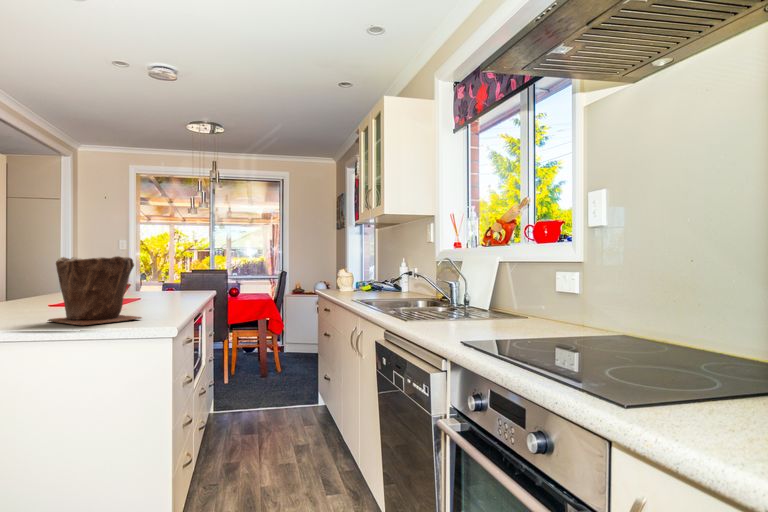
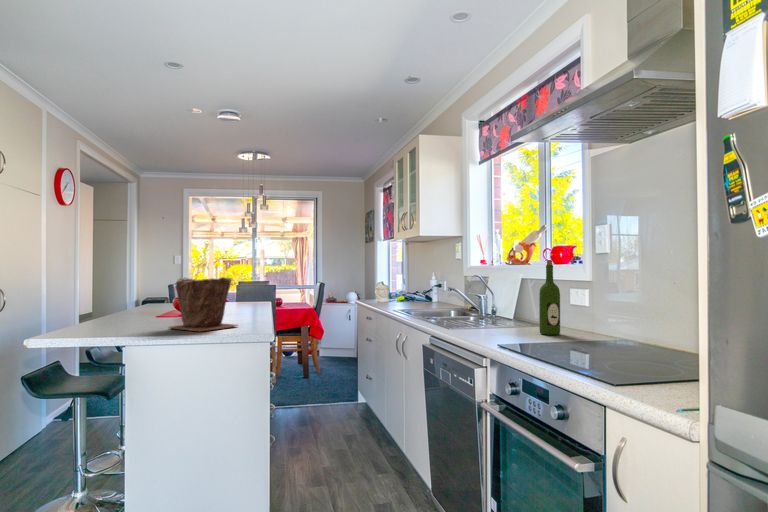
wine bottle: none [518,235,544,329] -> present [539,260,560,335]

